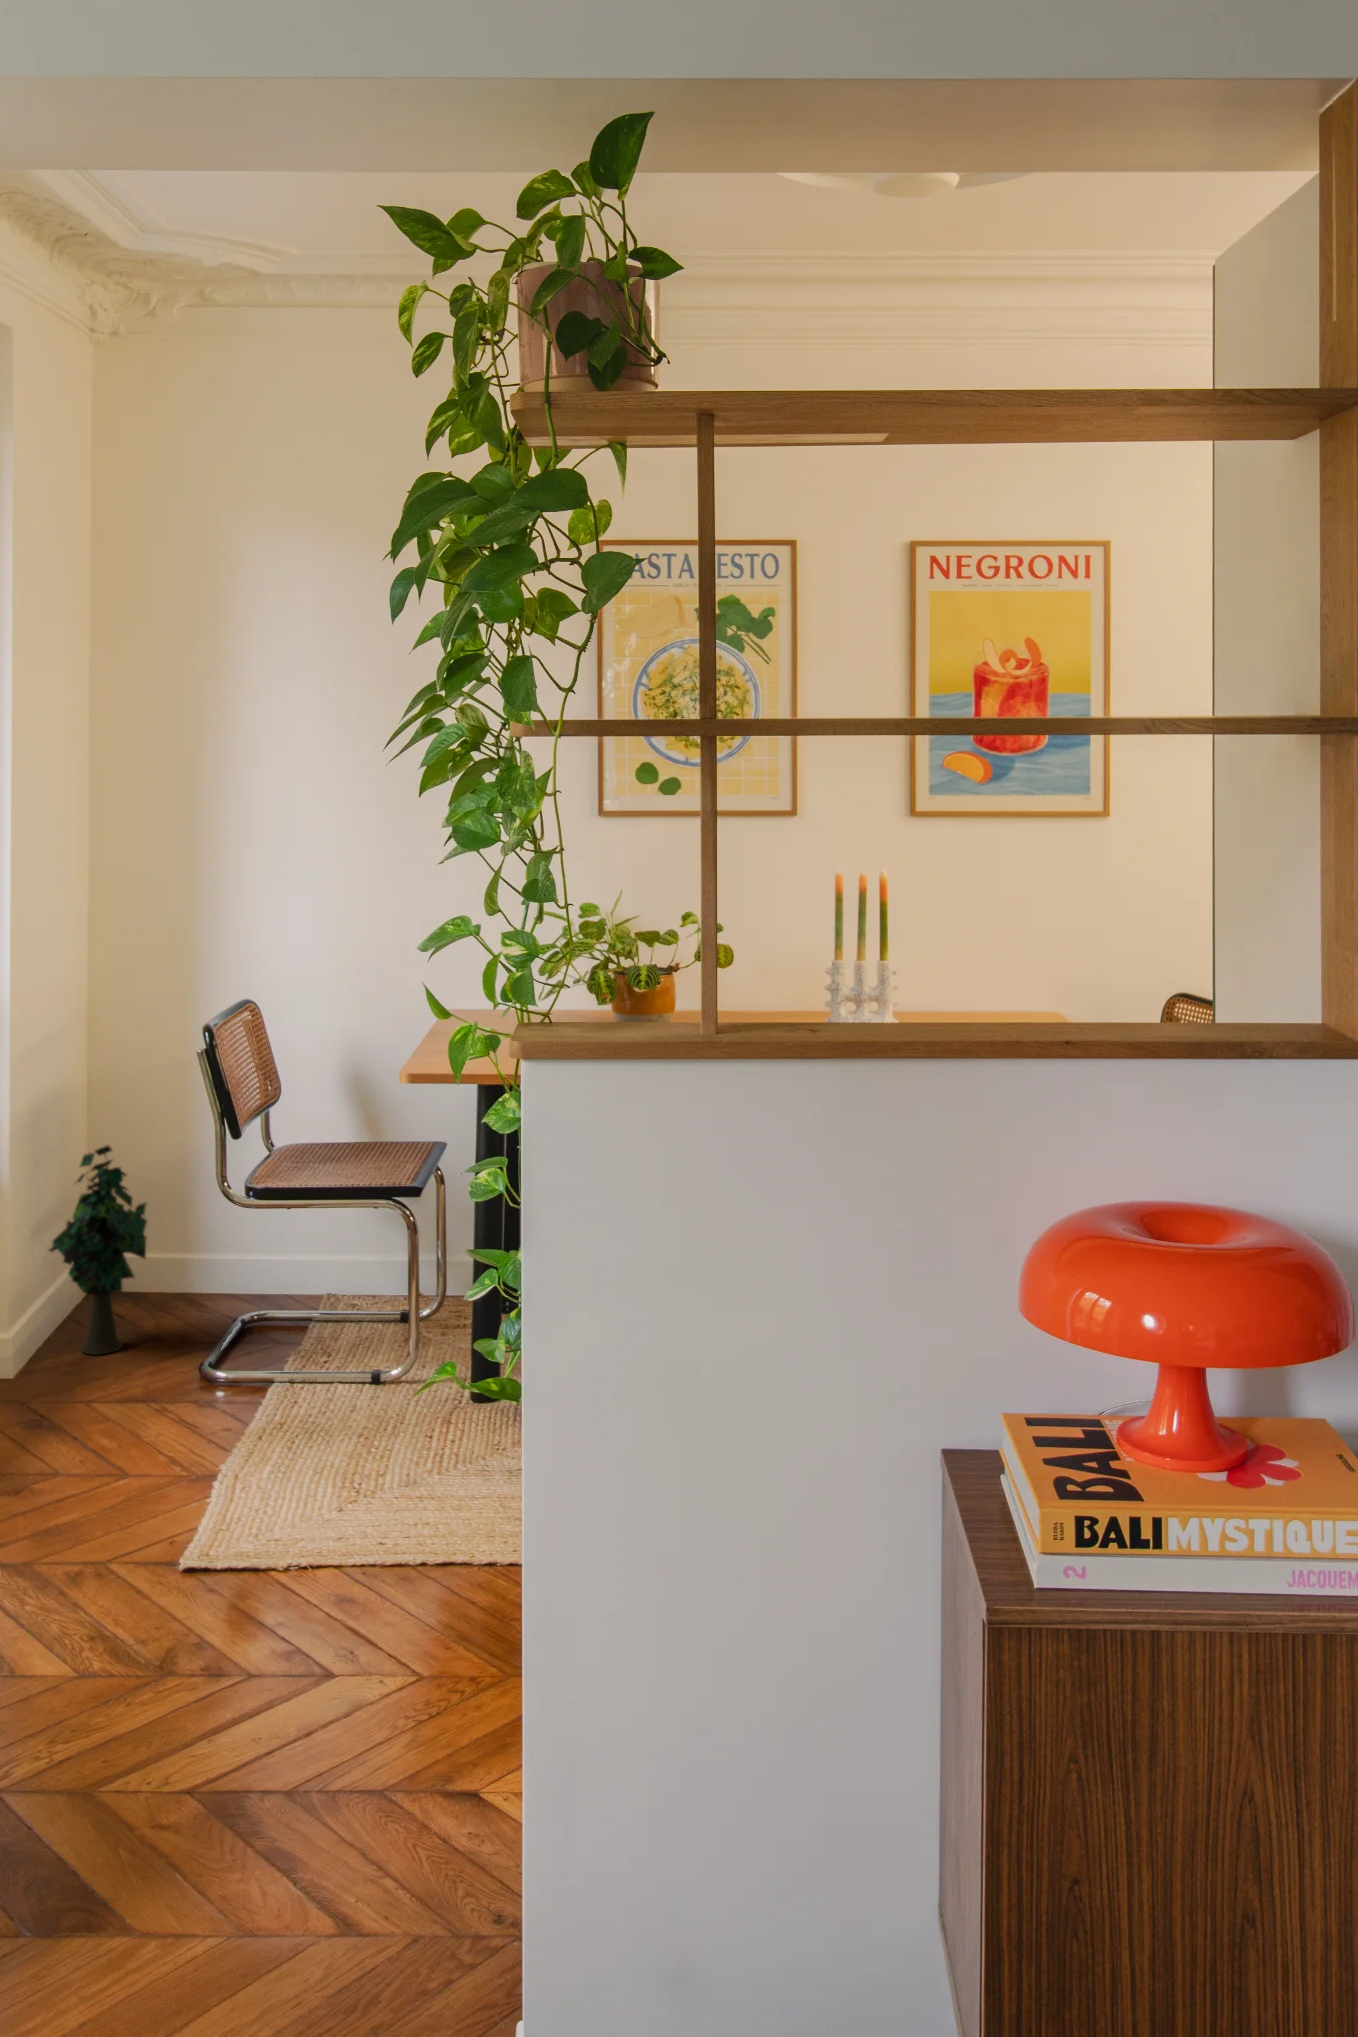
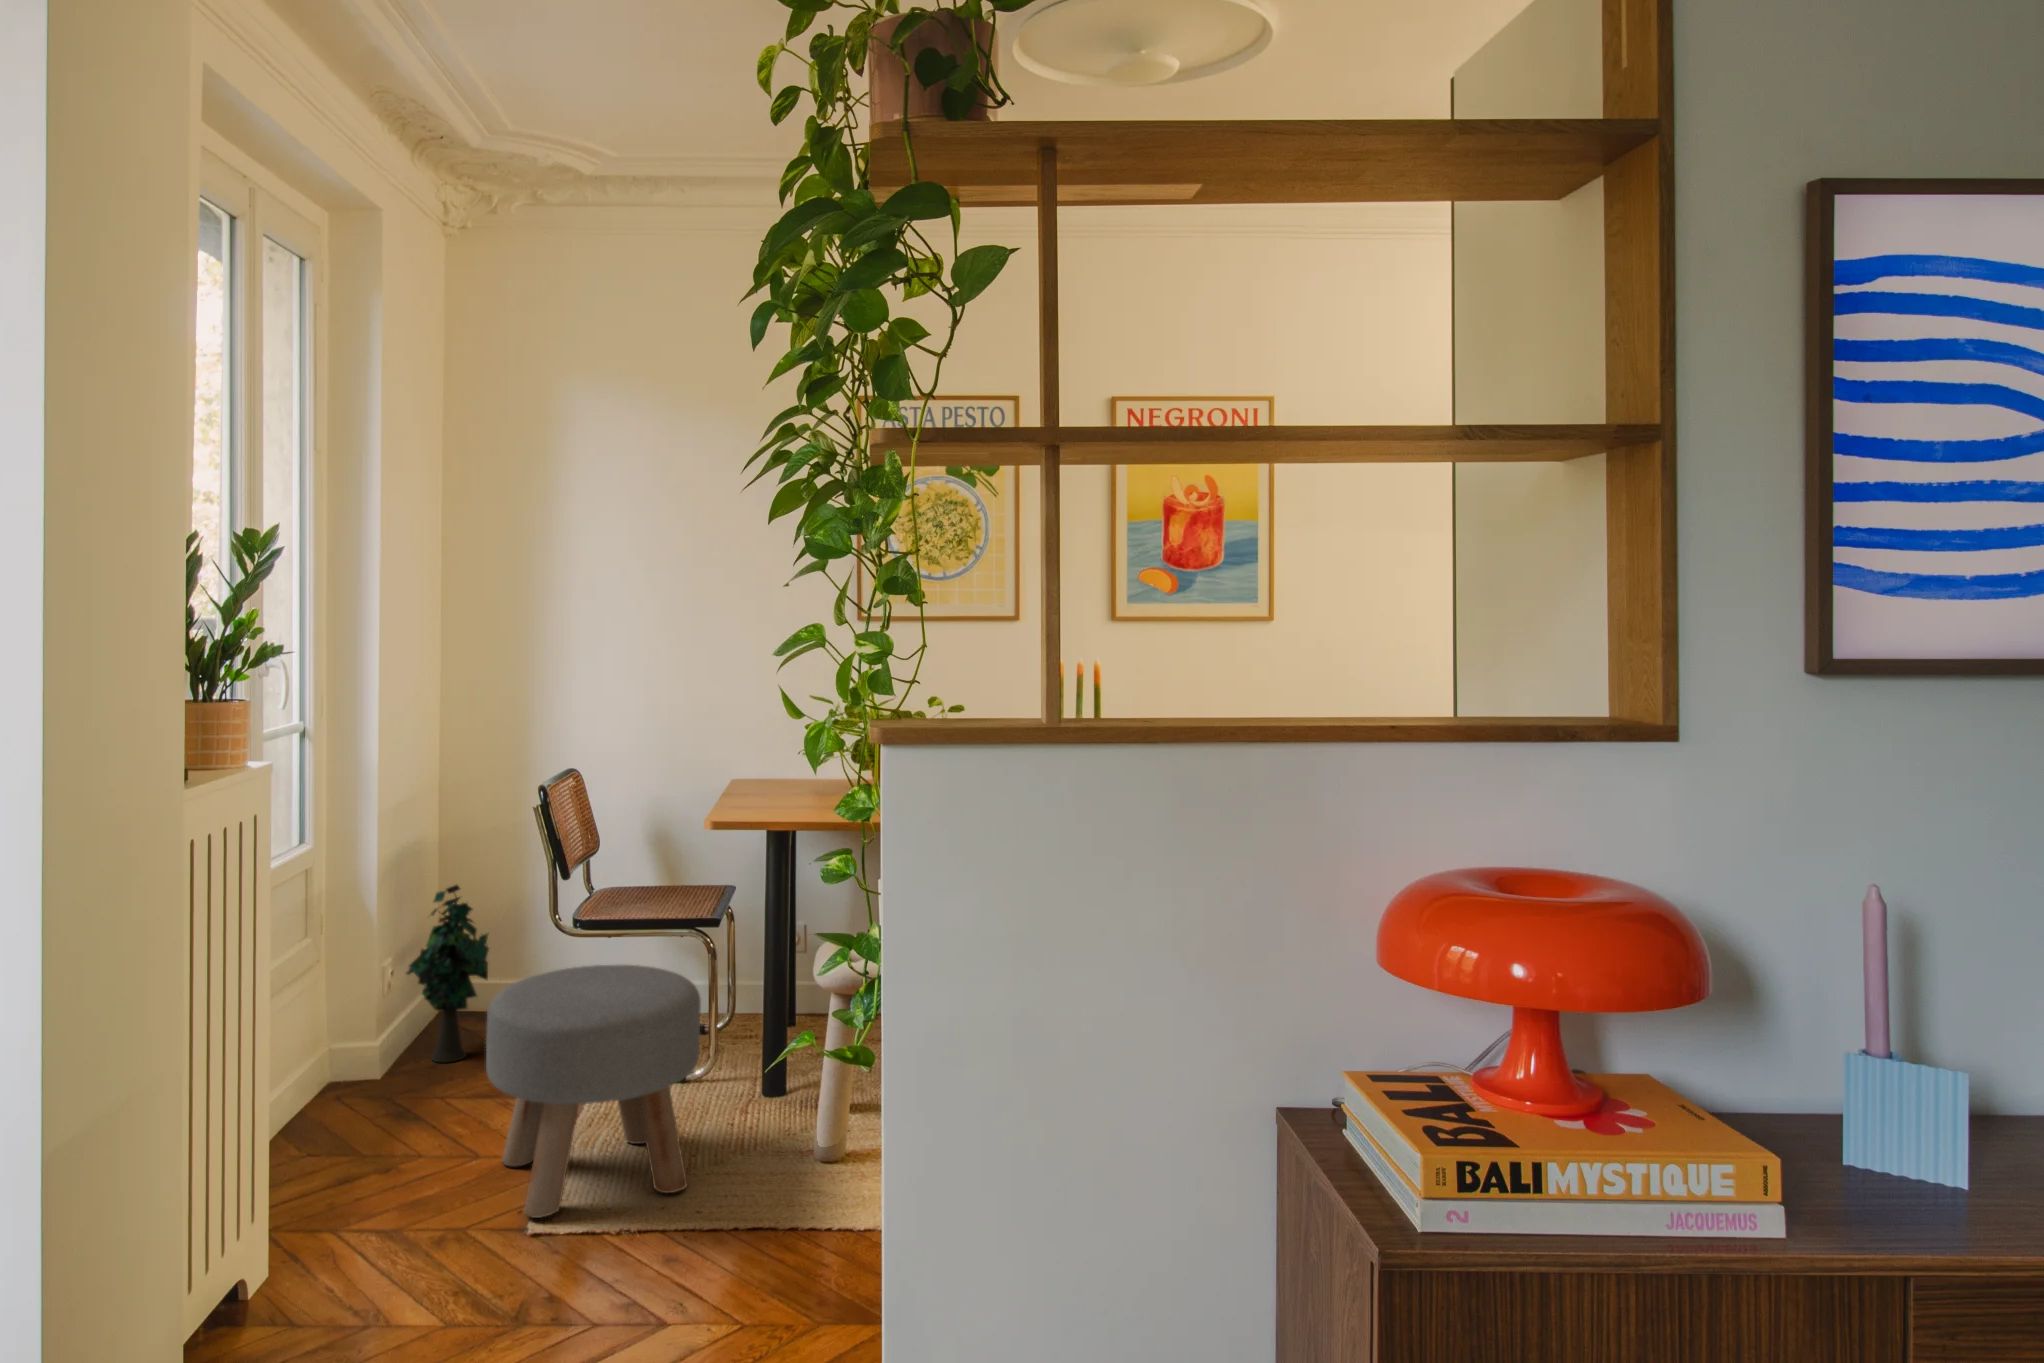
ottoman: none [136,1248,385,1539] -> present [486,965,701,1218]

